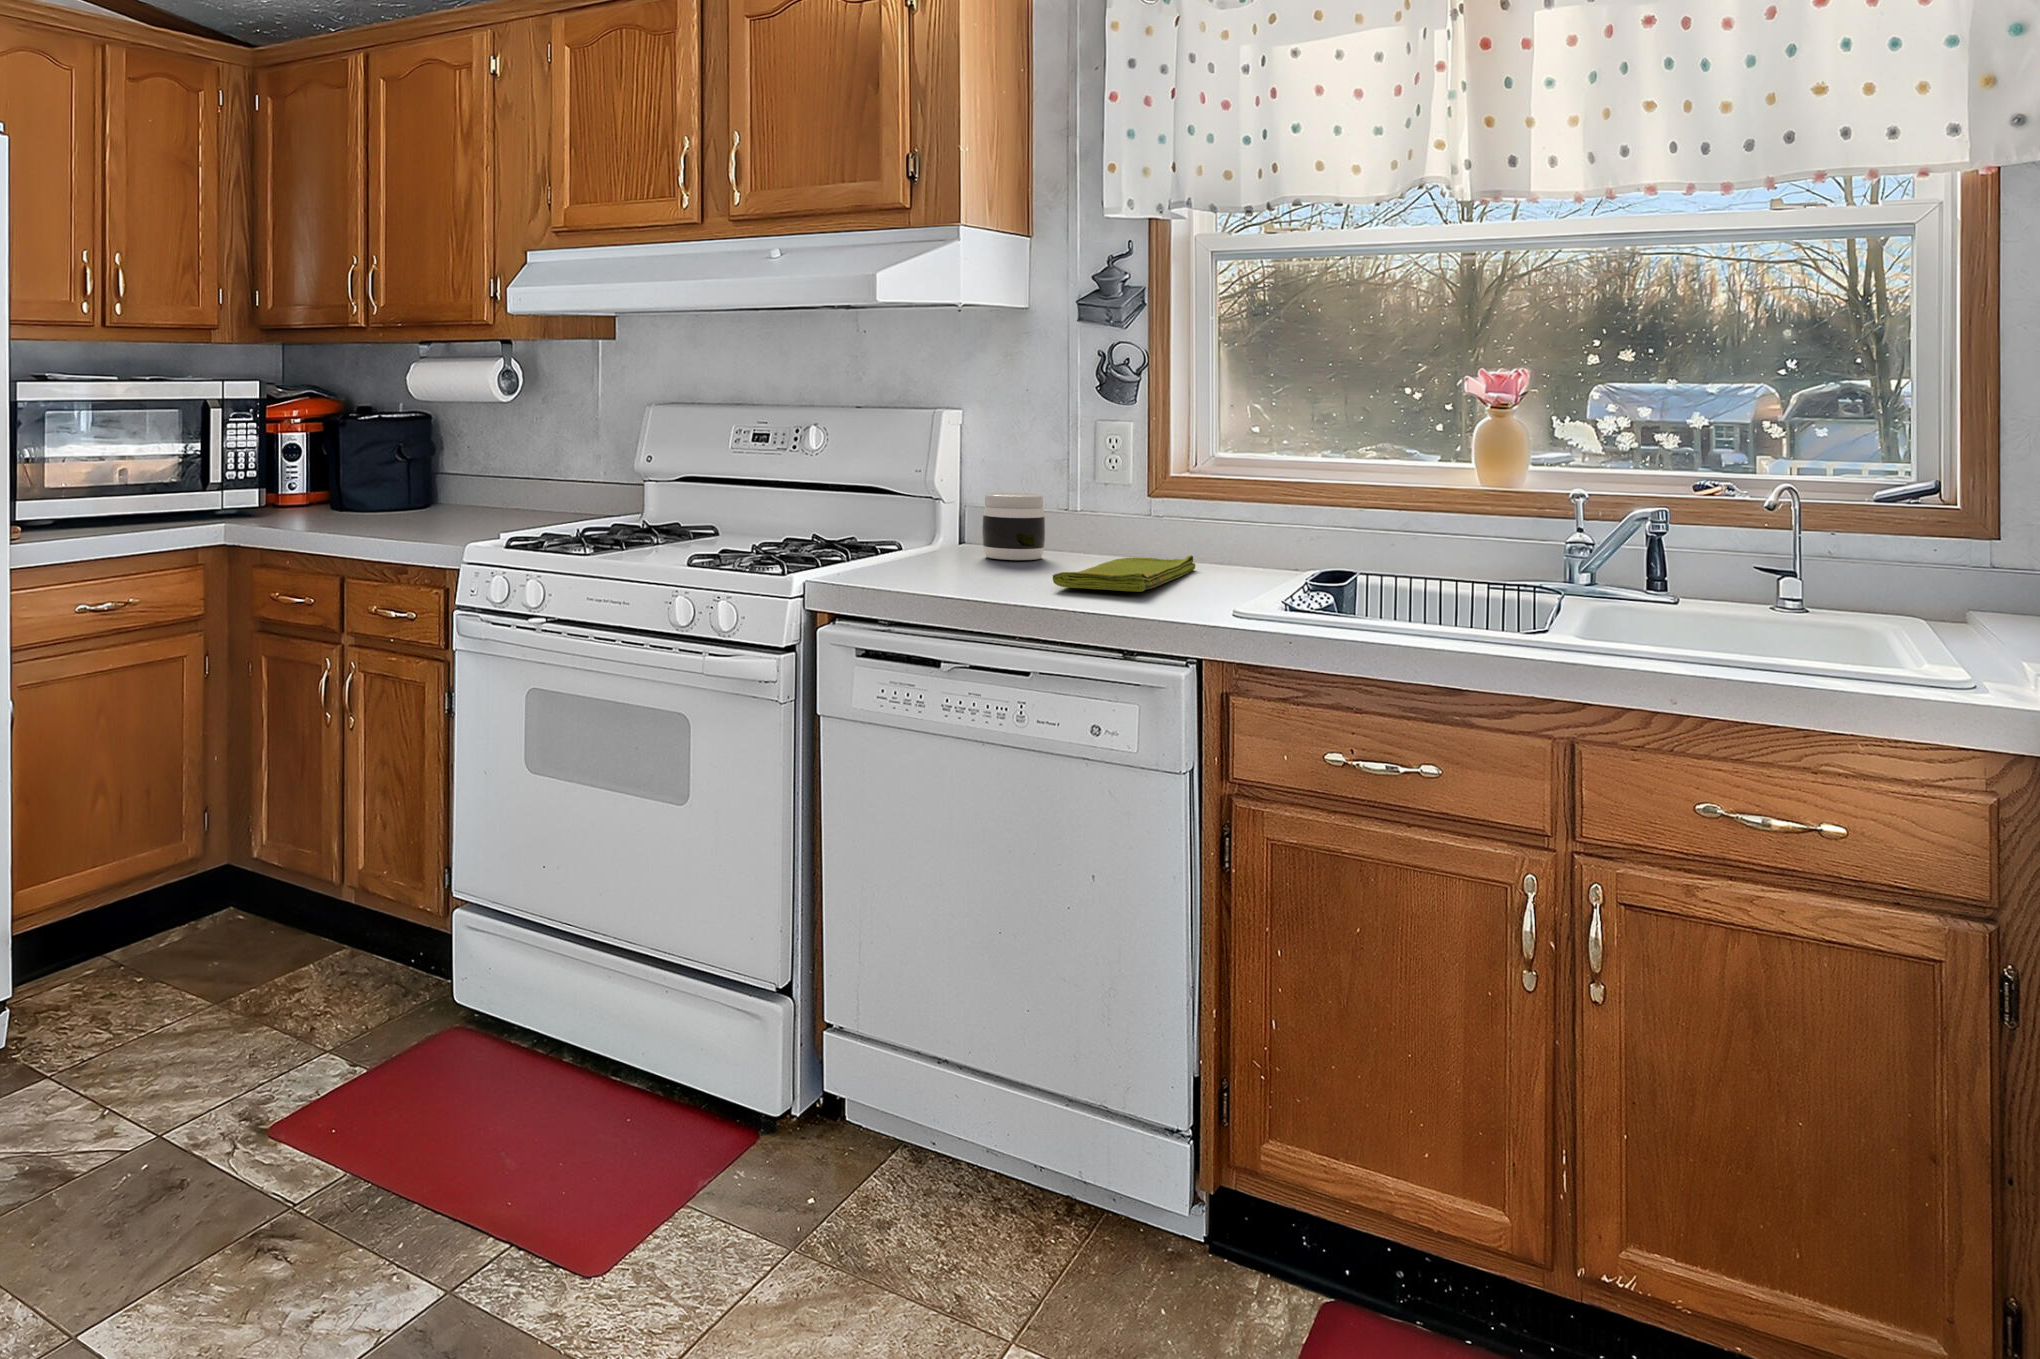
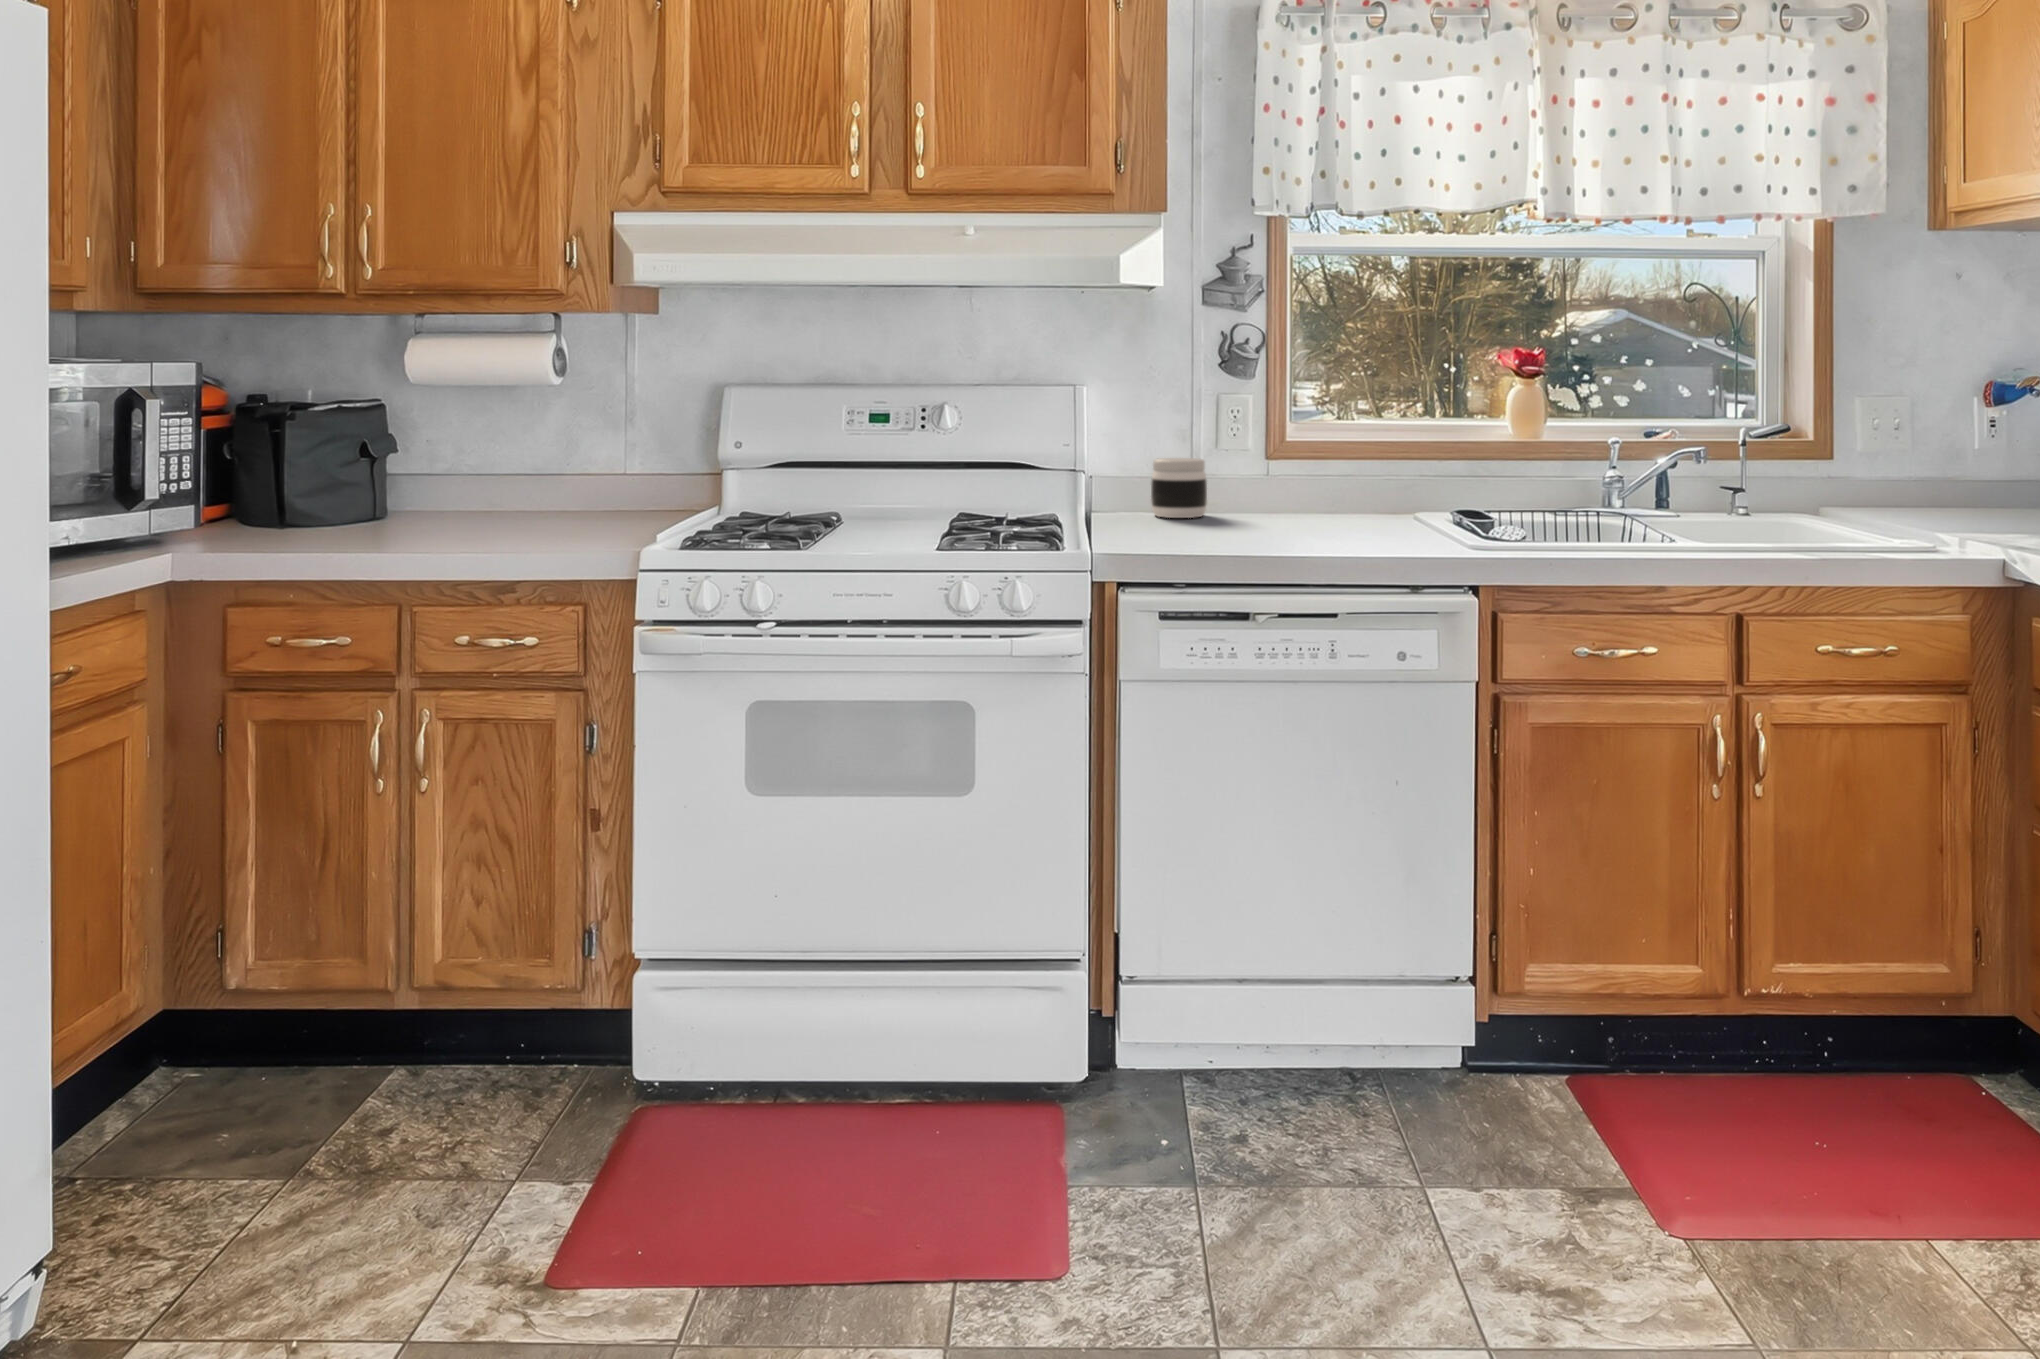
dish towel: present [1053,556,1196,592] -> none [1269,503,1386,537]

